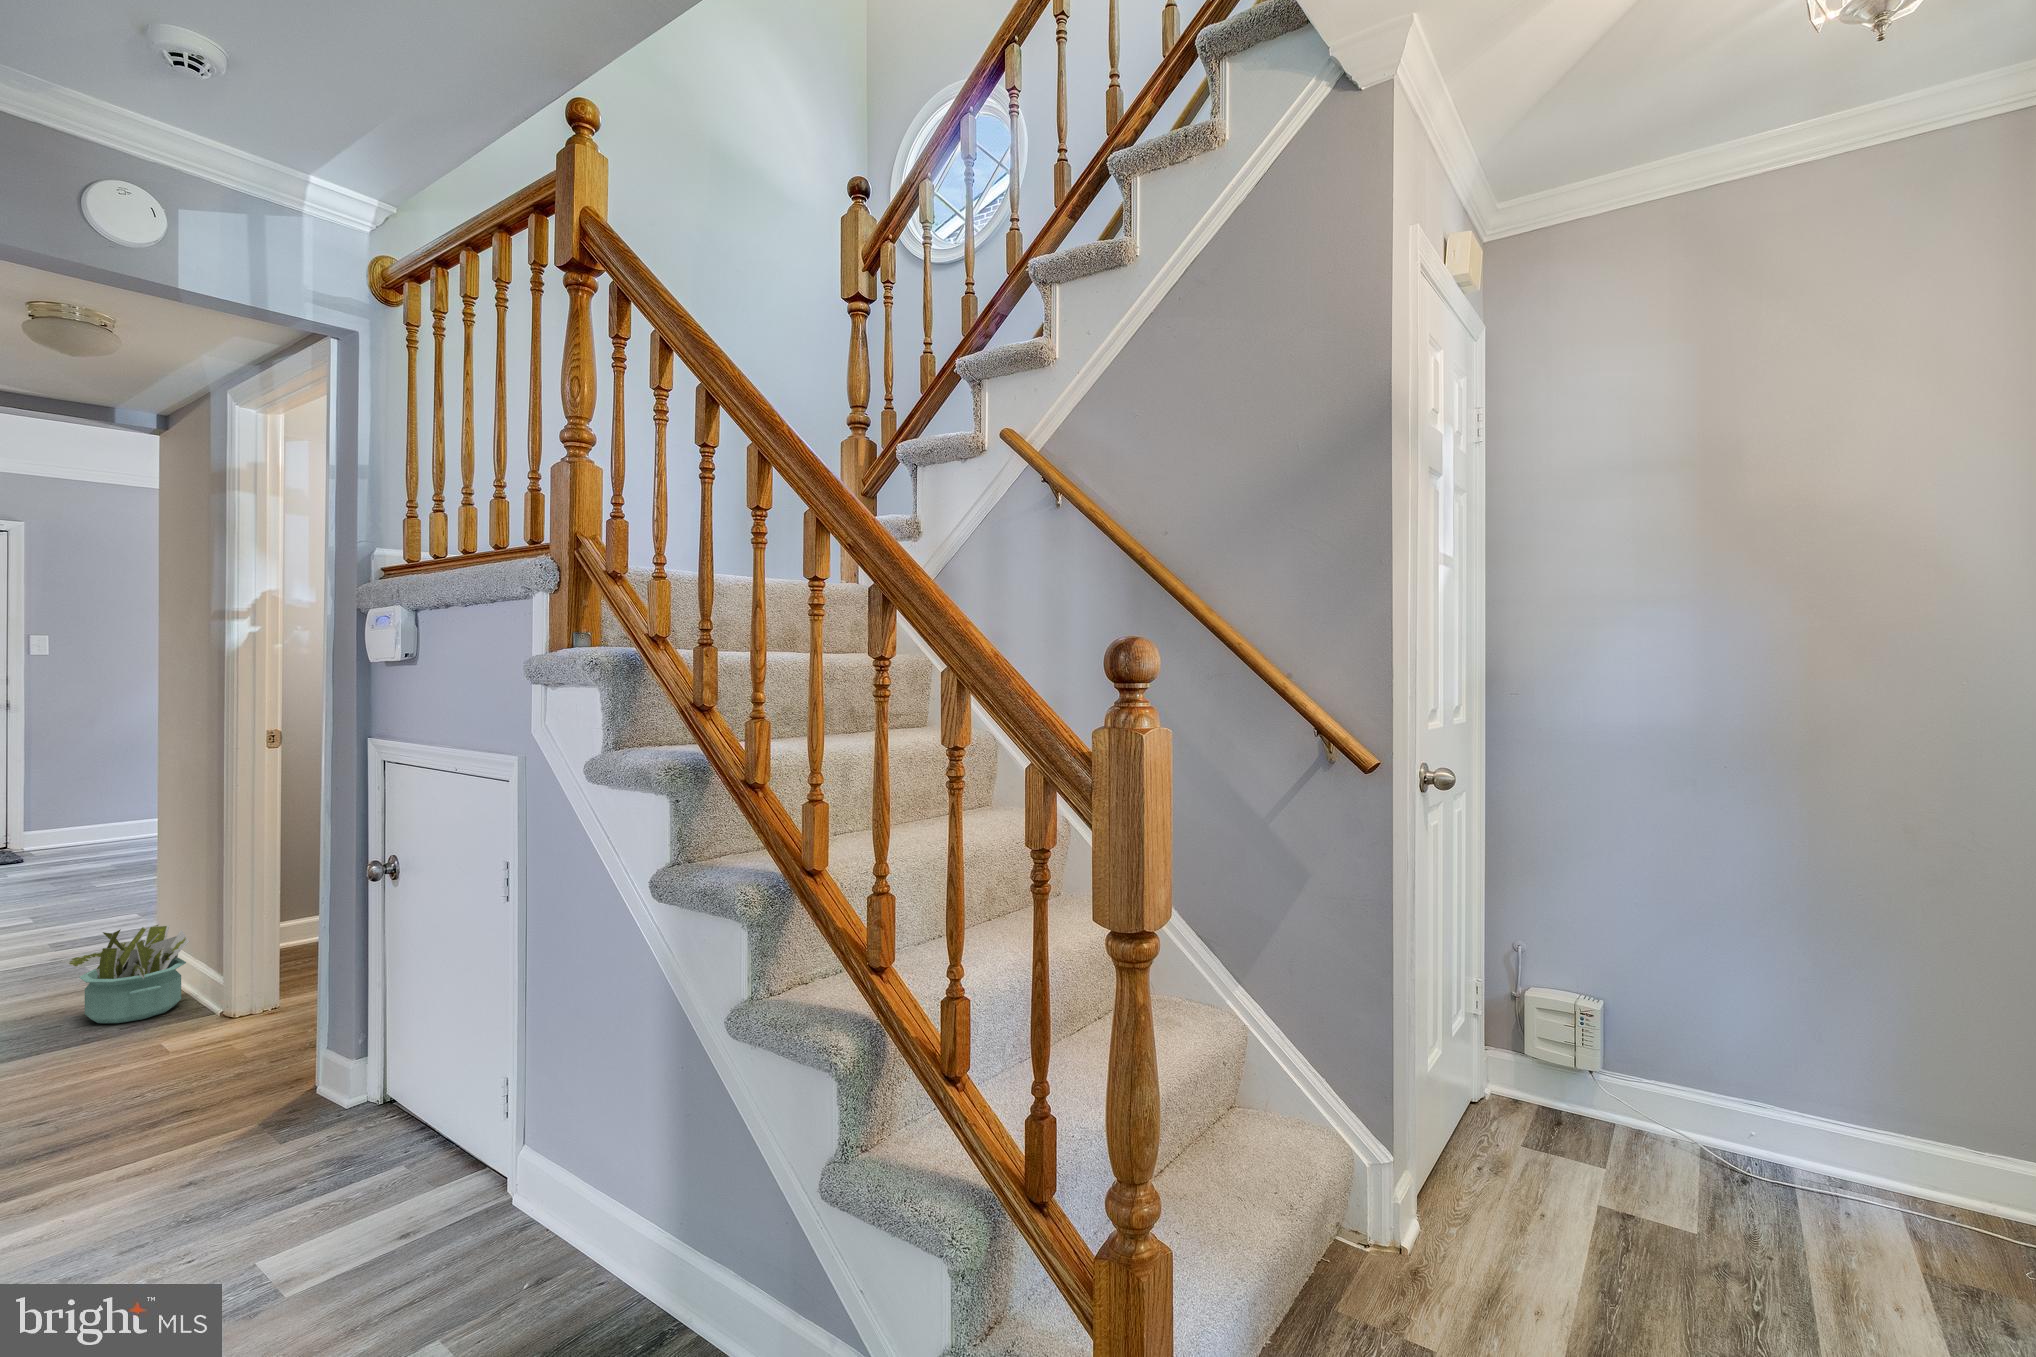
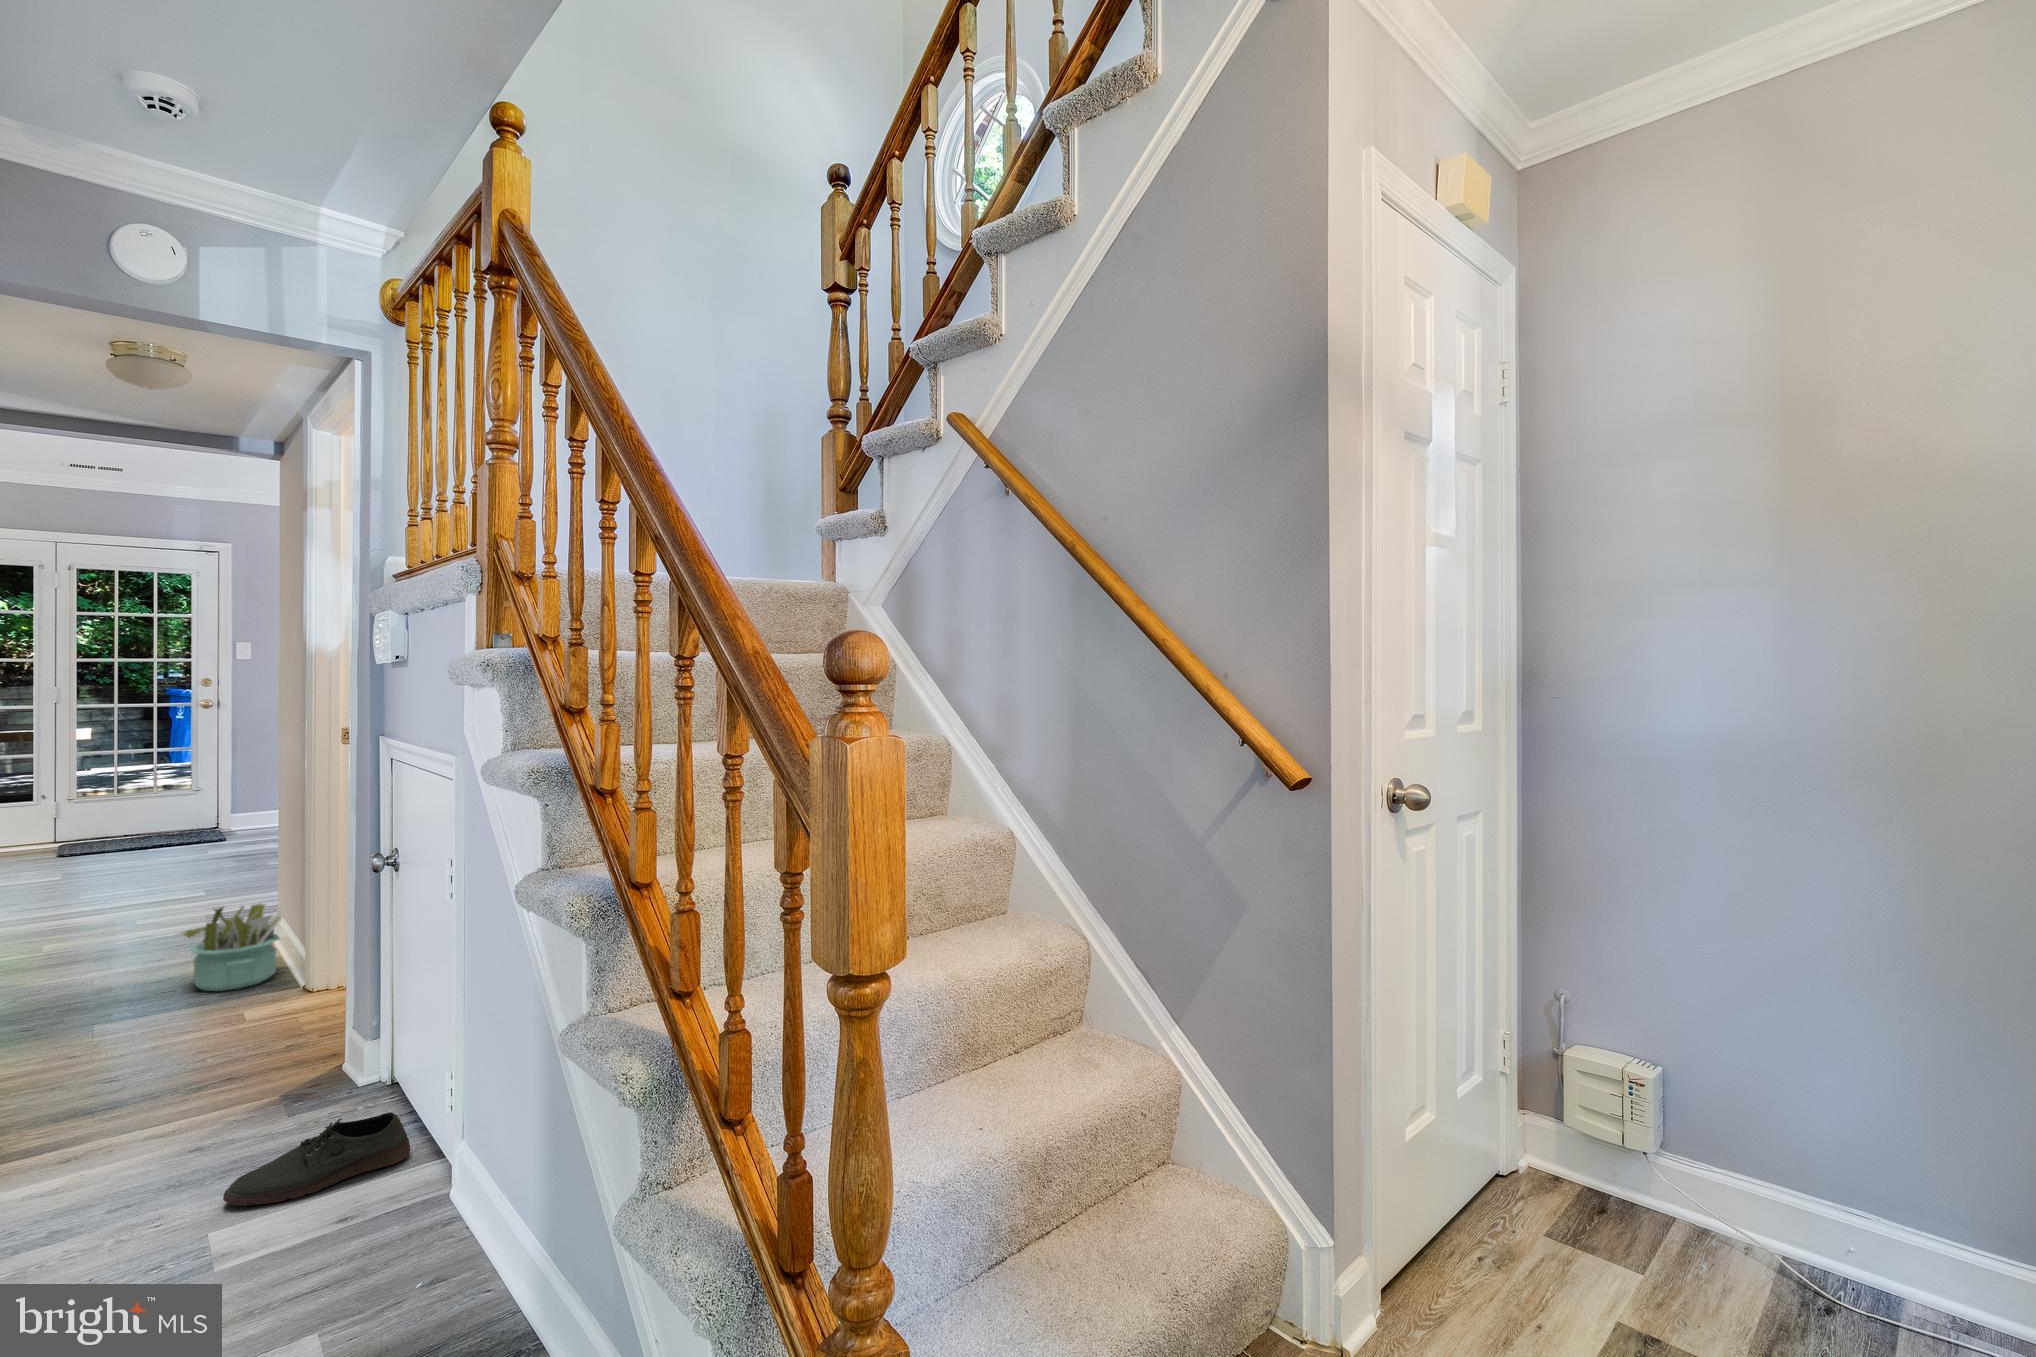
shoe: none [256,1126,442,1231] -> present [223,1113,410,1206]

